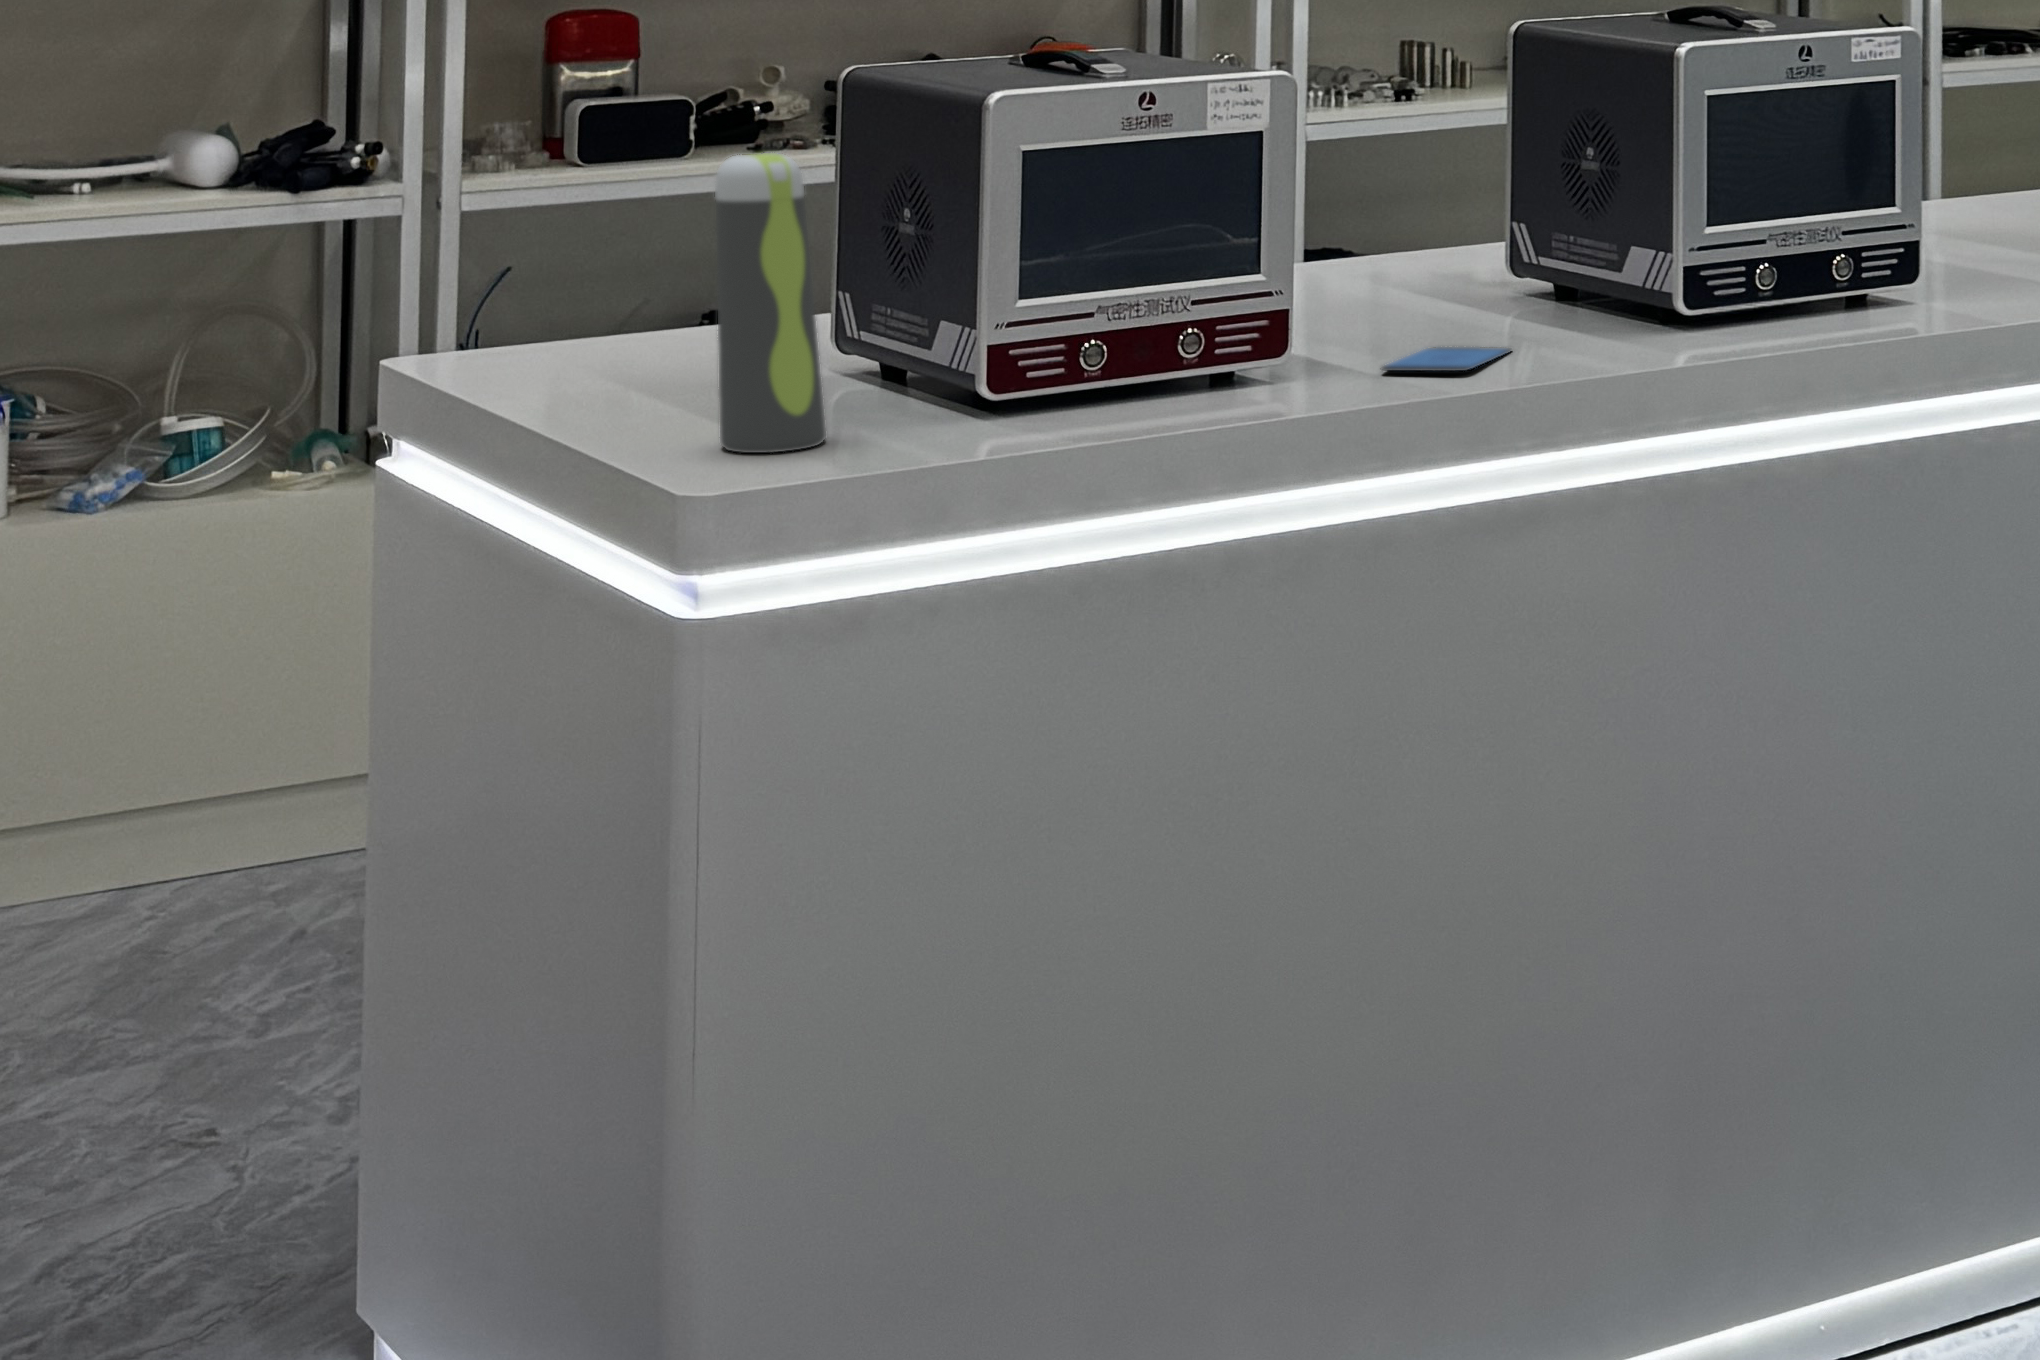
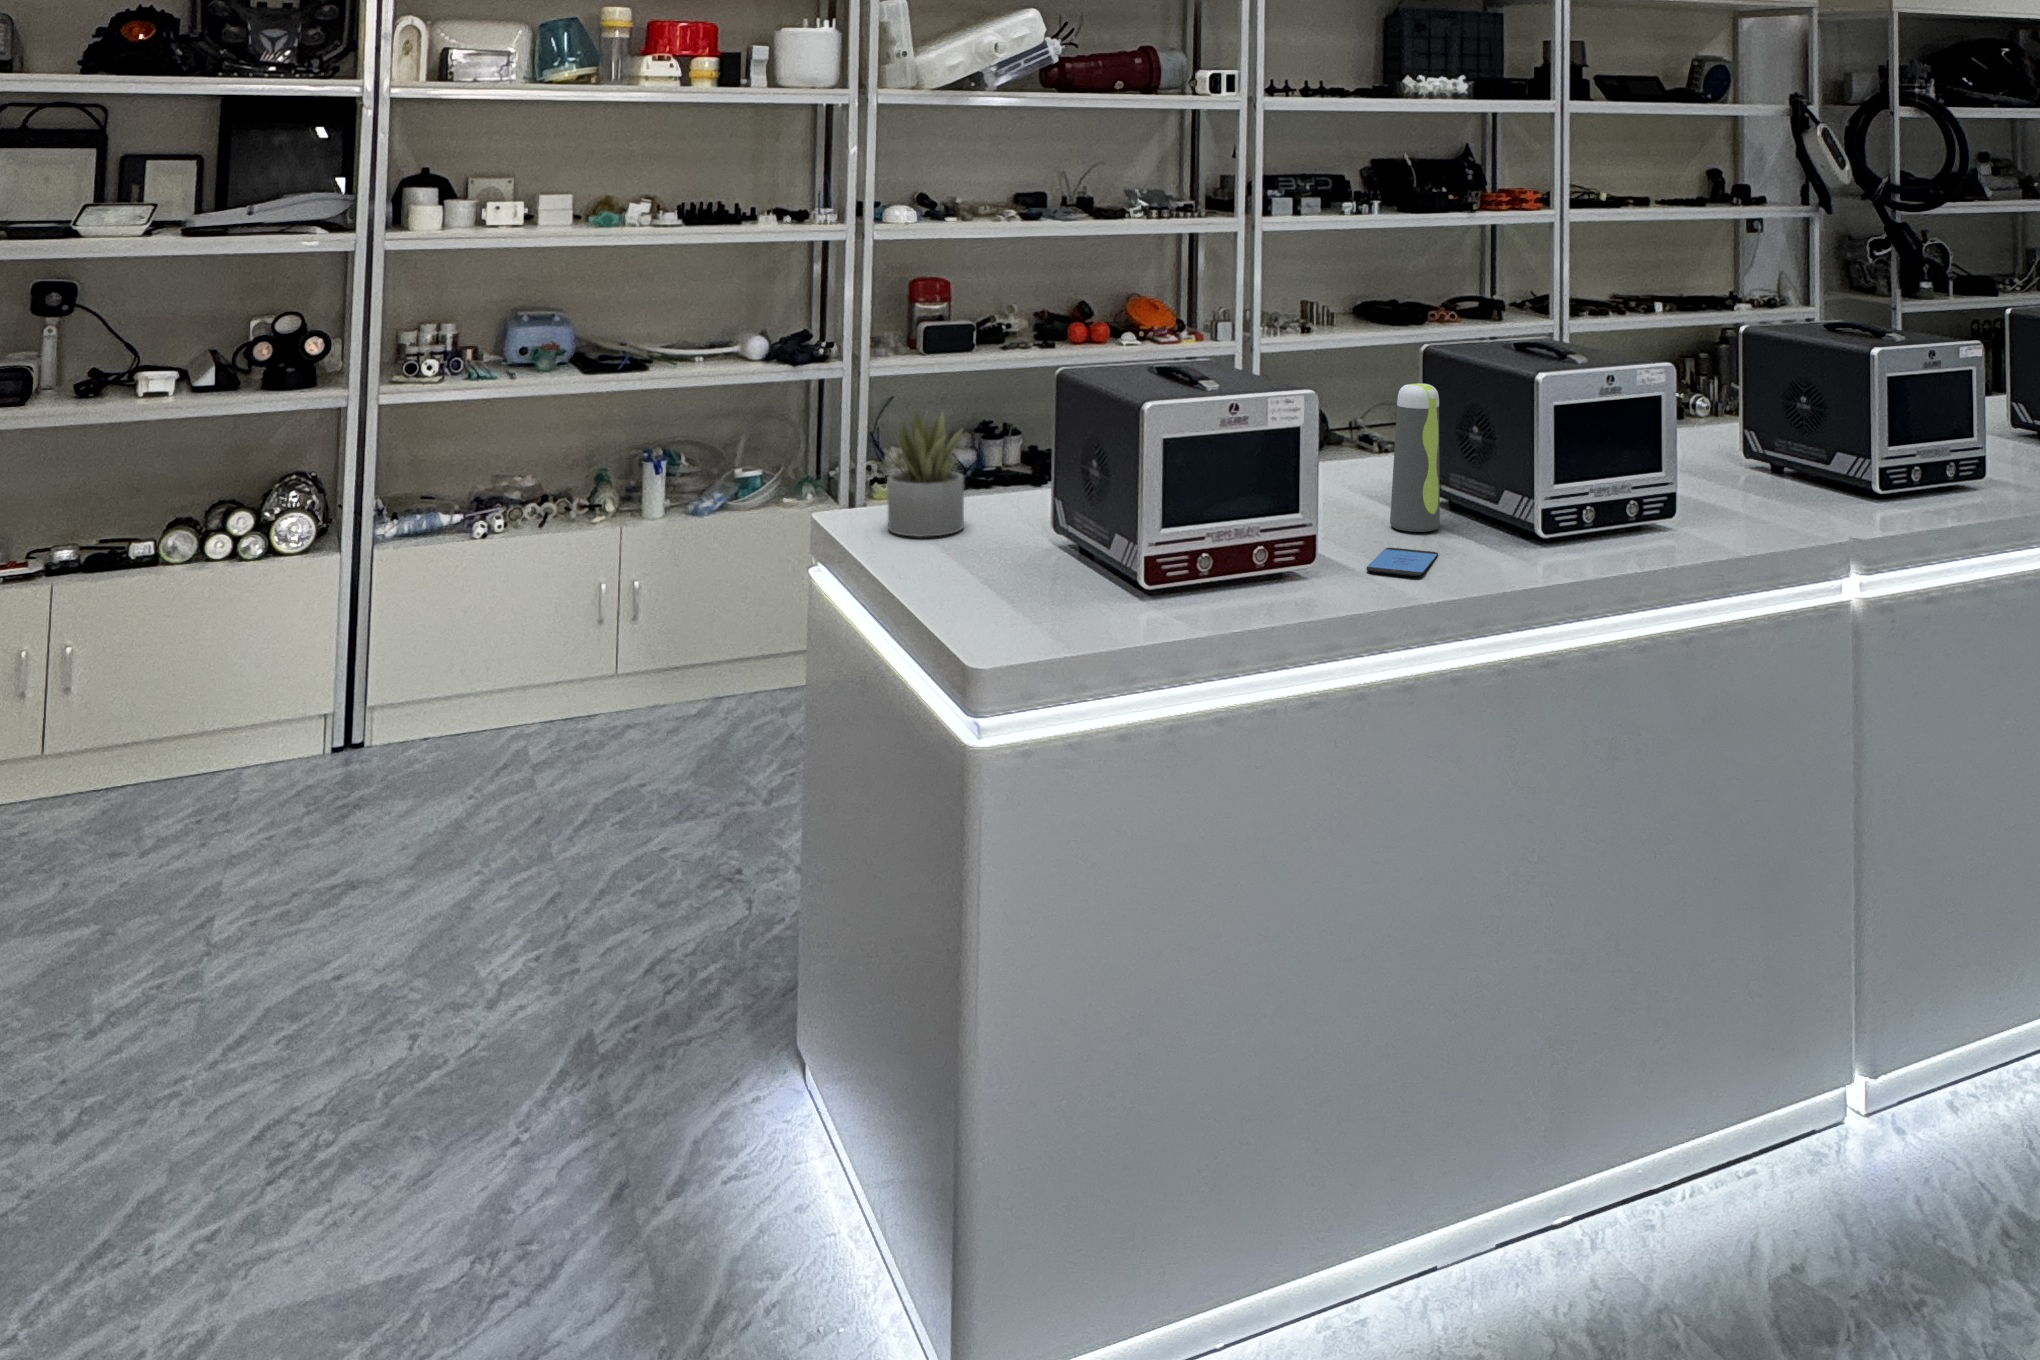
succulent plant: none [510,150,675,376] -> present [887,410,964,537]
water bottle: present [715,153,826,453] -> present [1390,383,1440,532]

